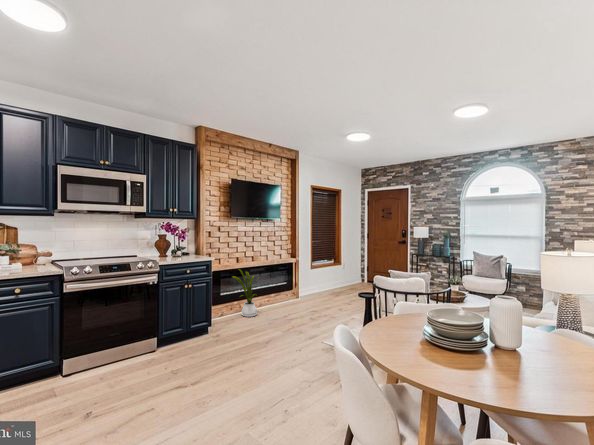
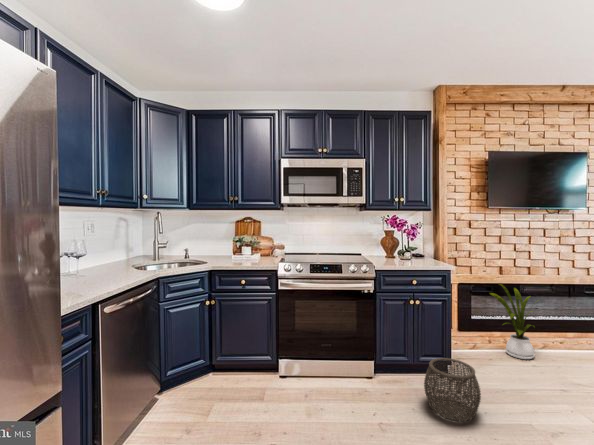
woven basket: none [201,320,236,359] -> present [424,358,481,421]

